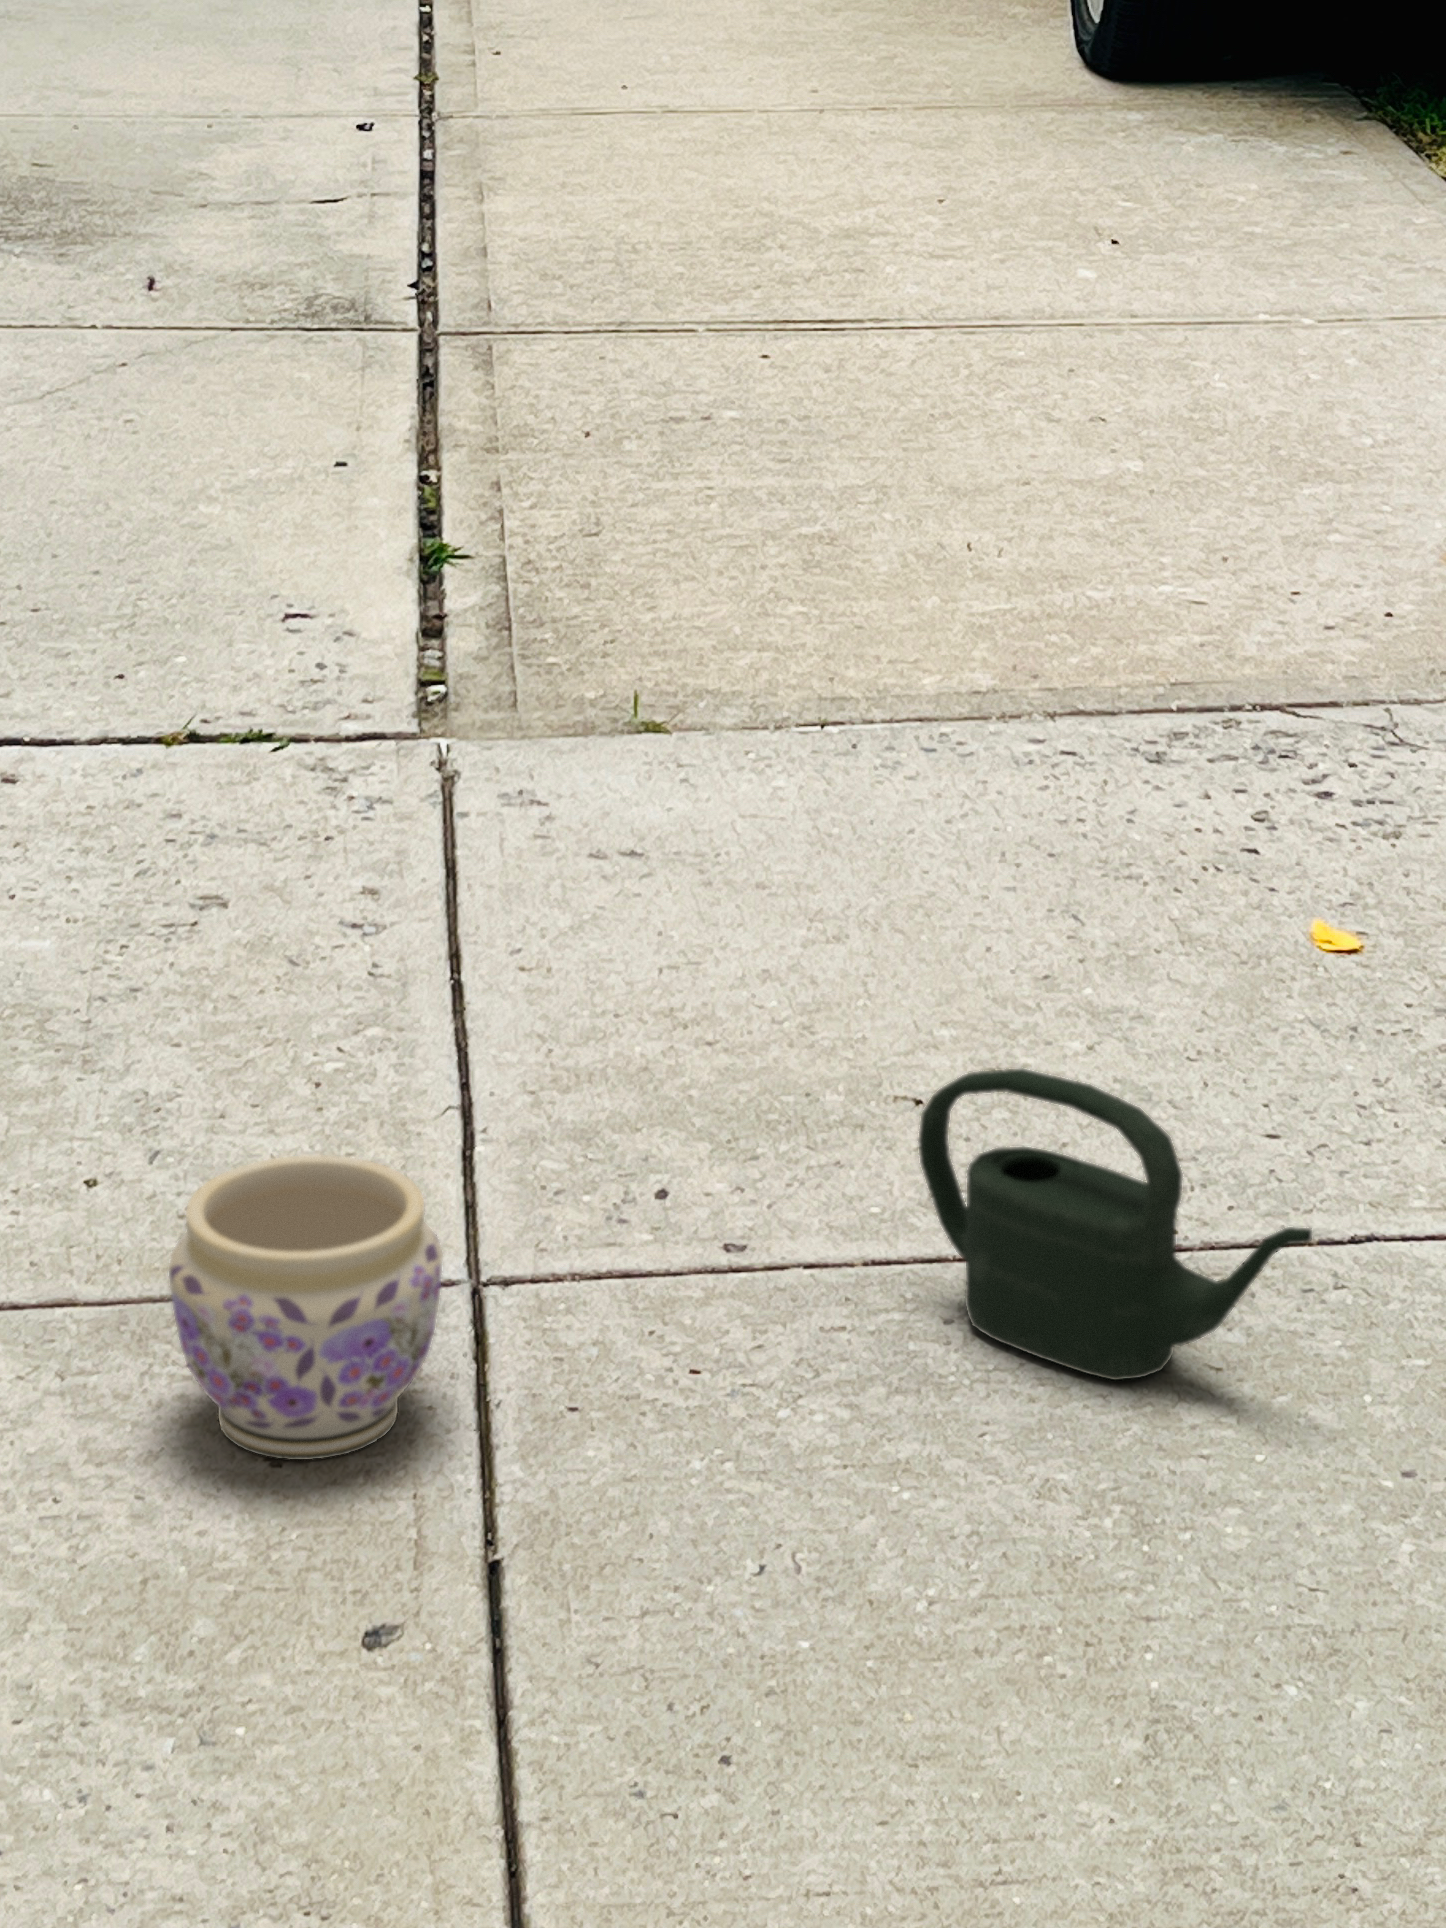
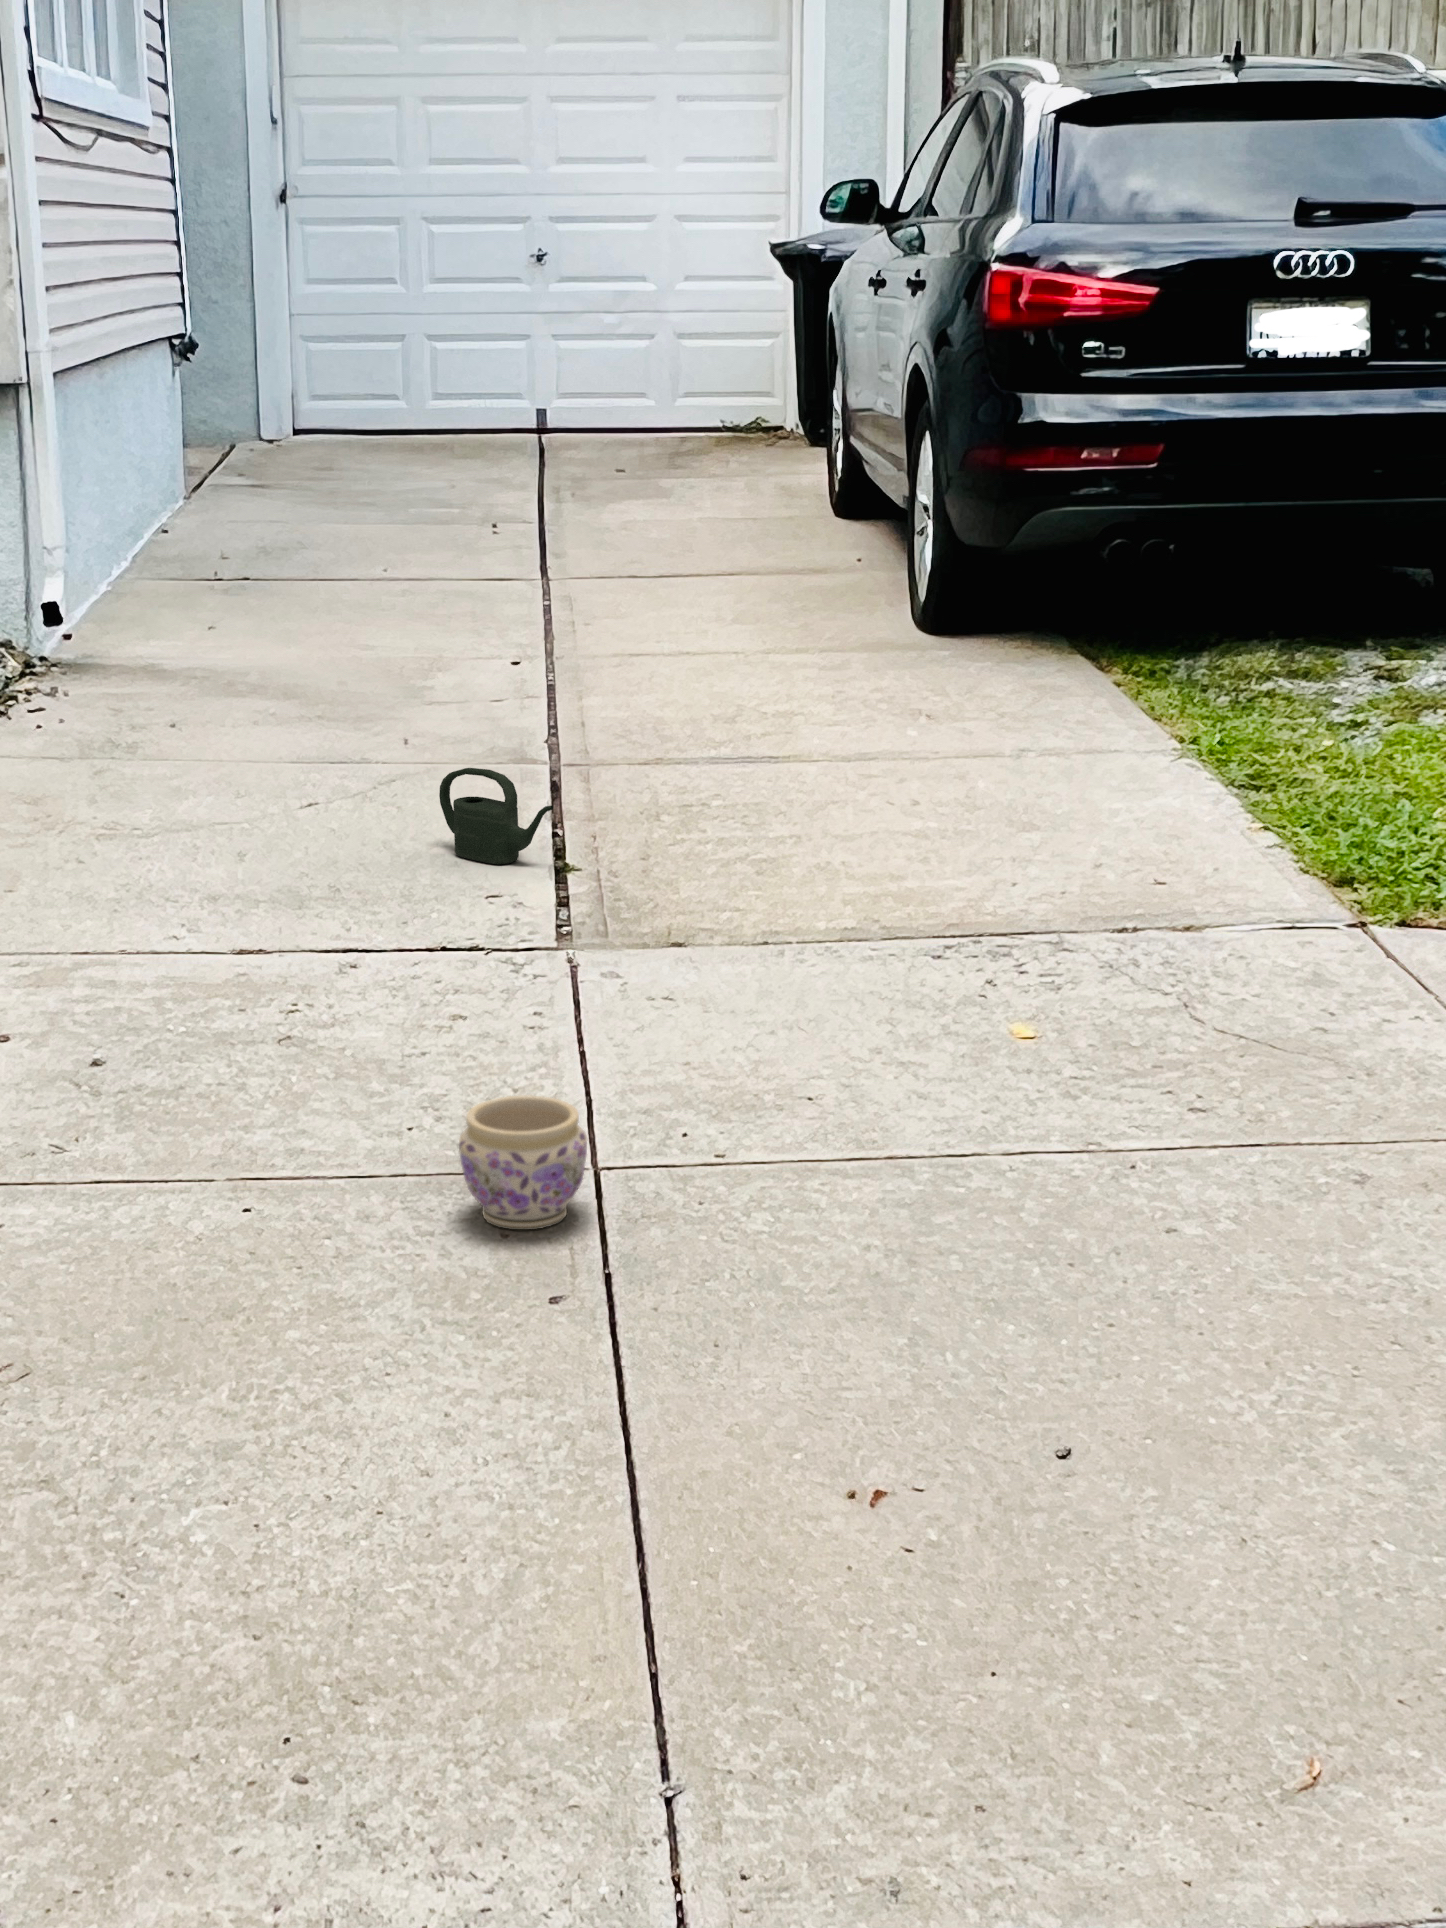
watering can: present [918,1069,1312,1380] -> present [439,768,553,864]

